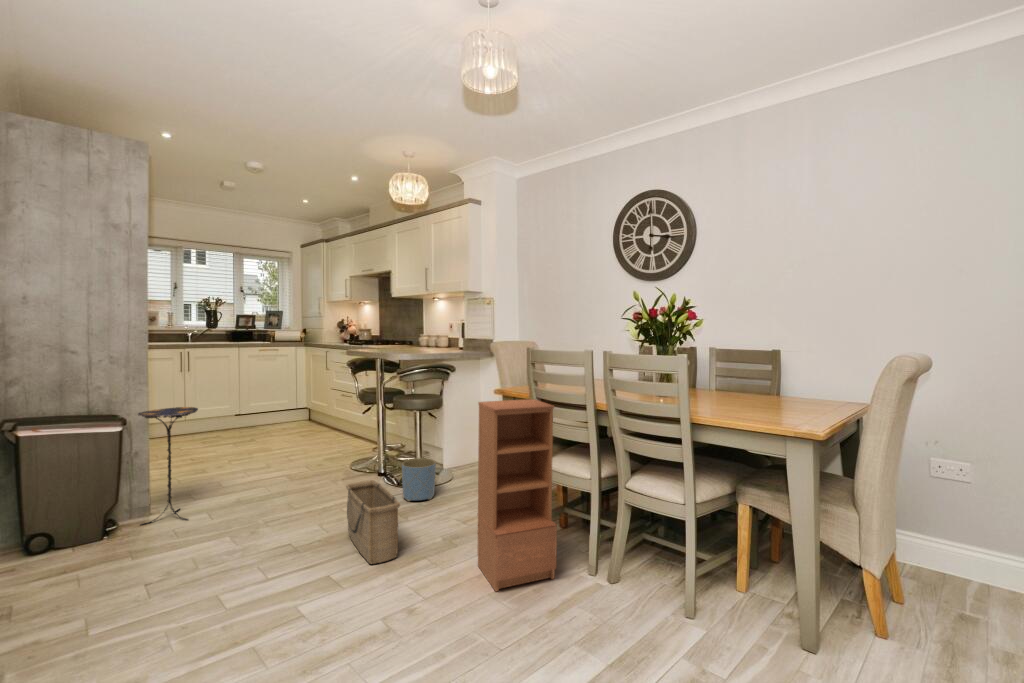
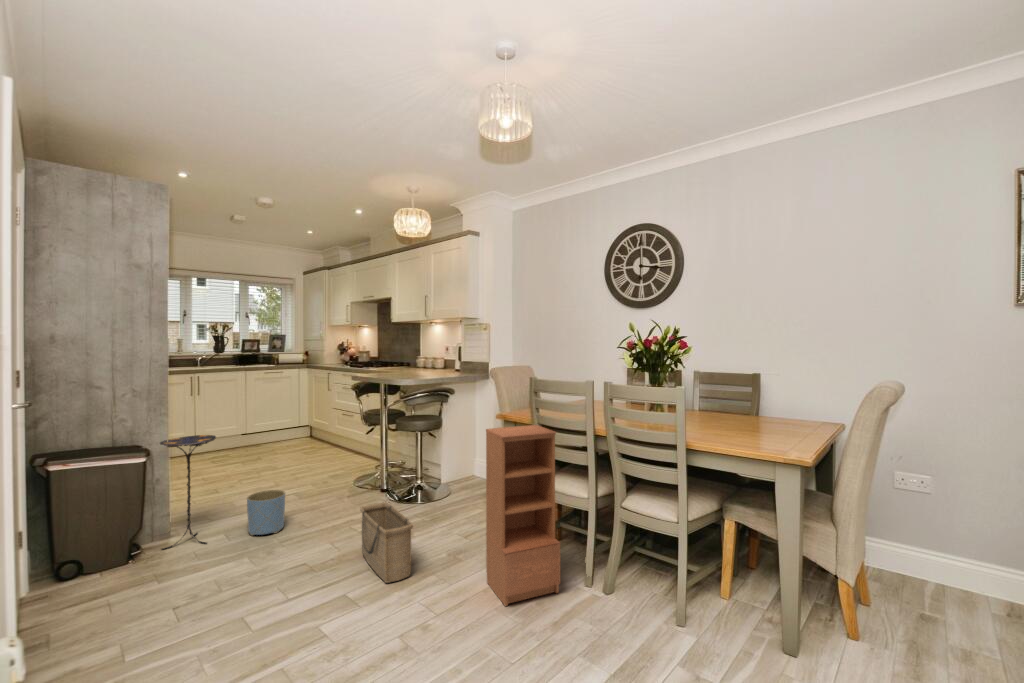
planter: present [402,458,436,501] -> present [247,490,285,536]

